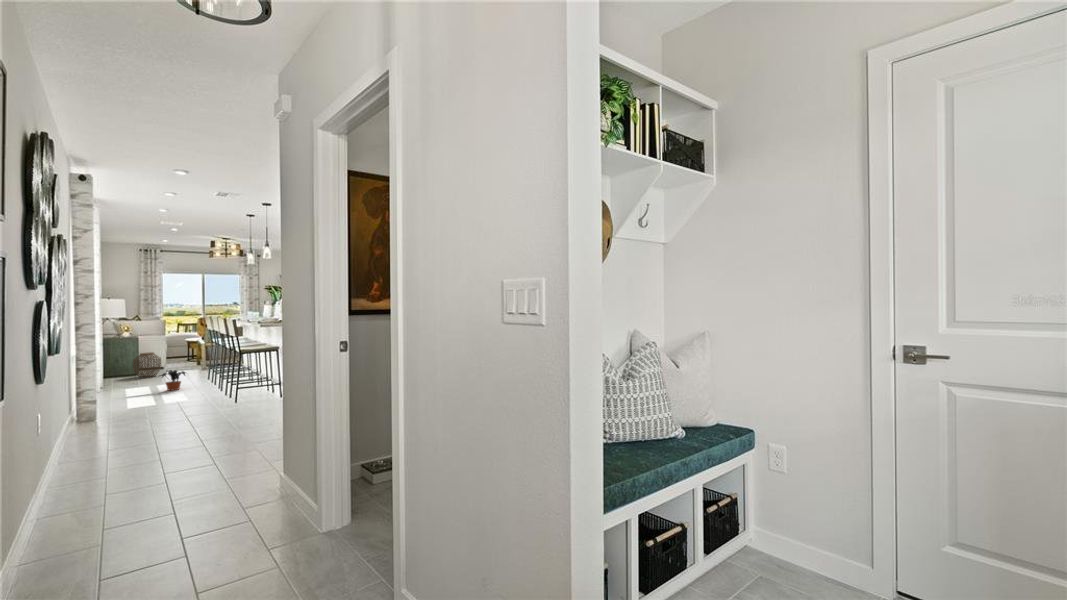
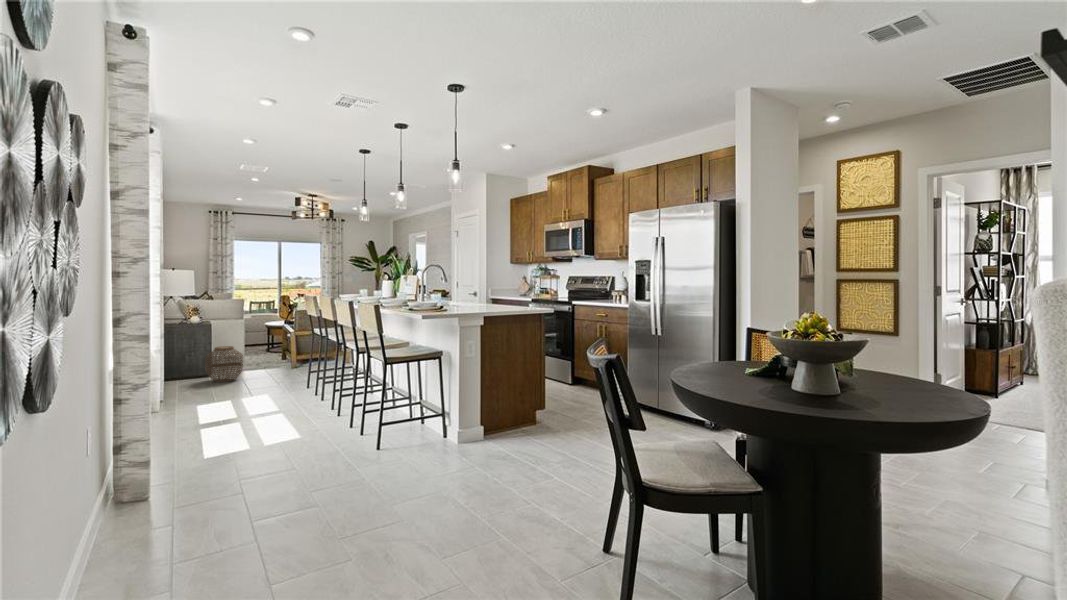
potted plant: present [160,370,186,390] -> none [245,381,290,415]

